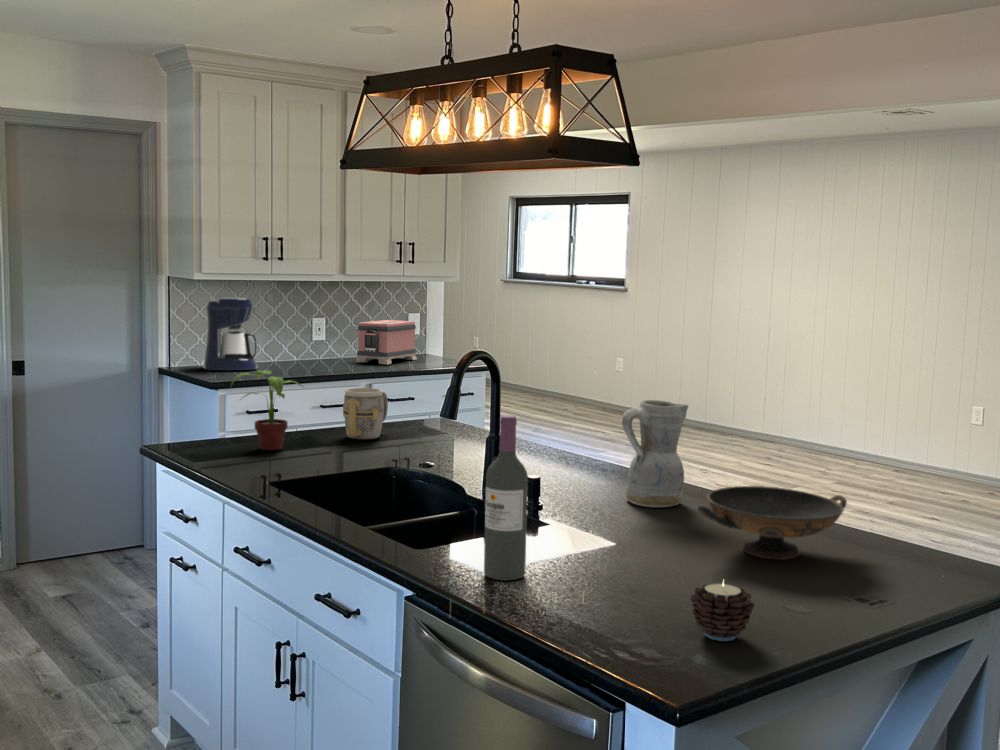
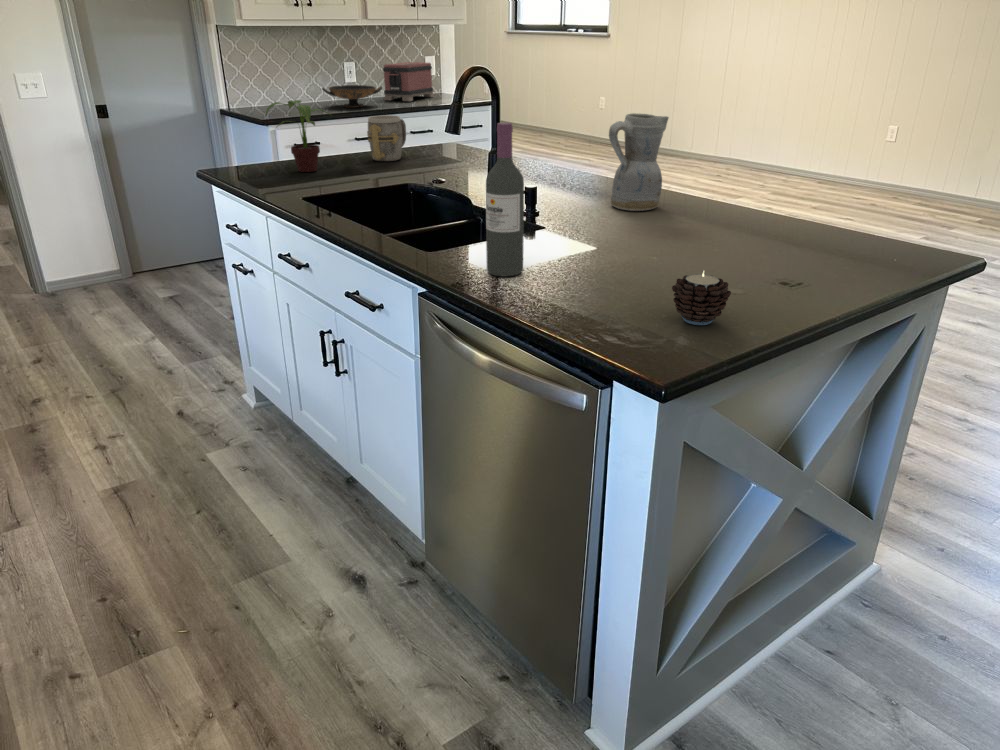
coffee maker: present [204,297,257,370] -> none [251,43,301,110]
decorative bowl: present [698,486,847,560] -> present [322,85,382,108]

